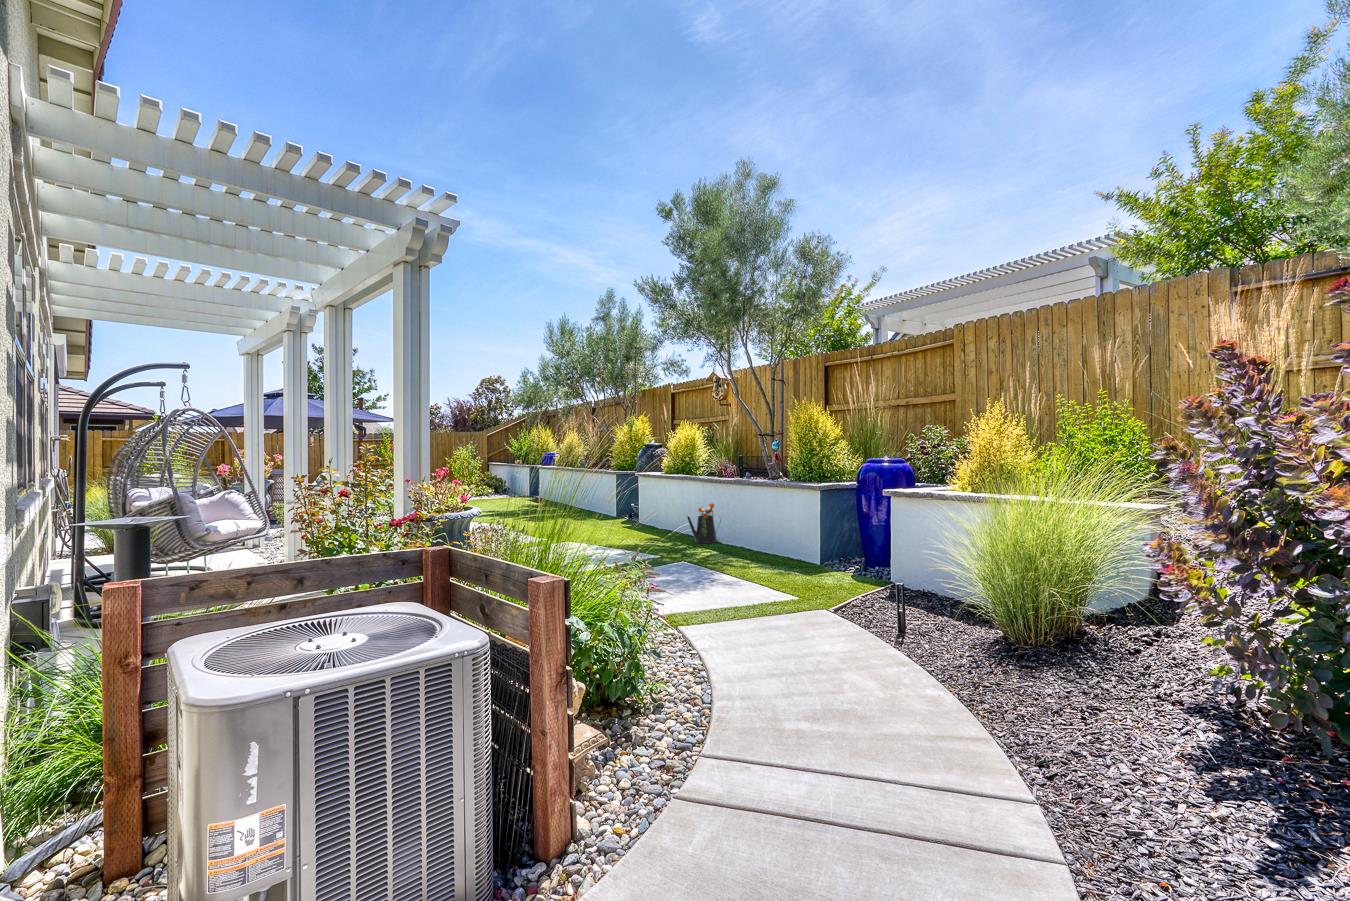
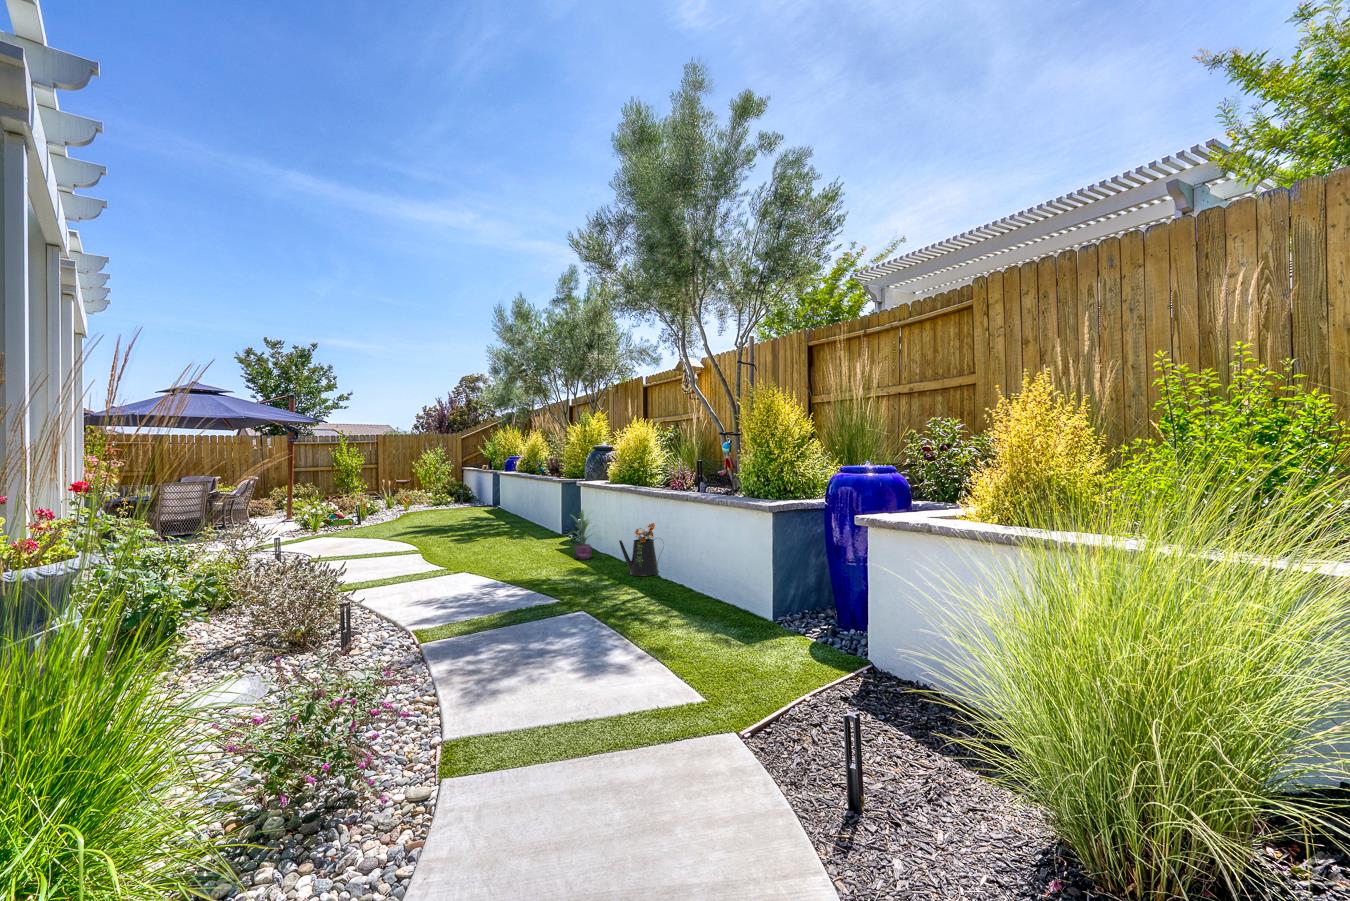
decorative plant: none [626,495,667,534] -> present [569,510,592,560]

